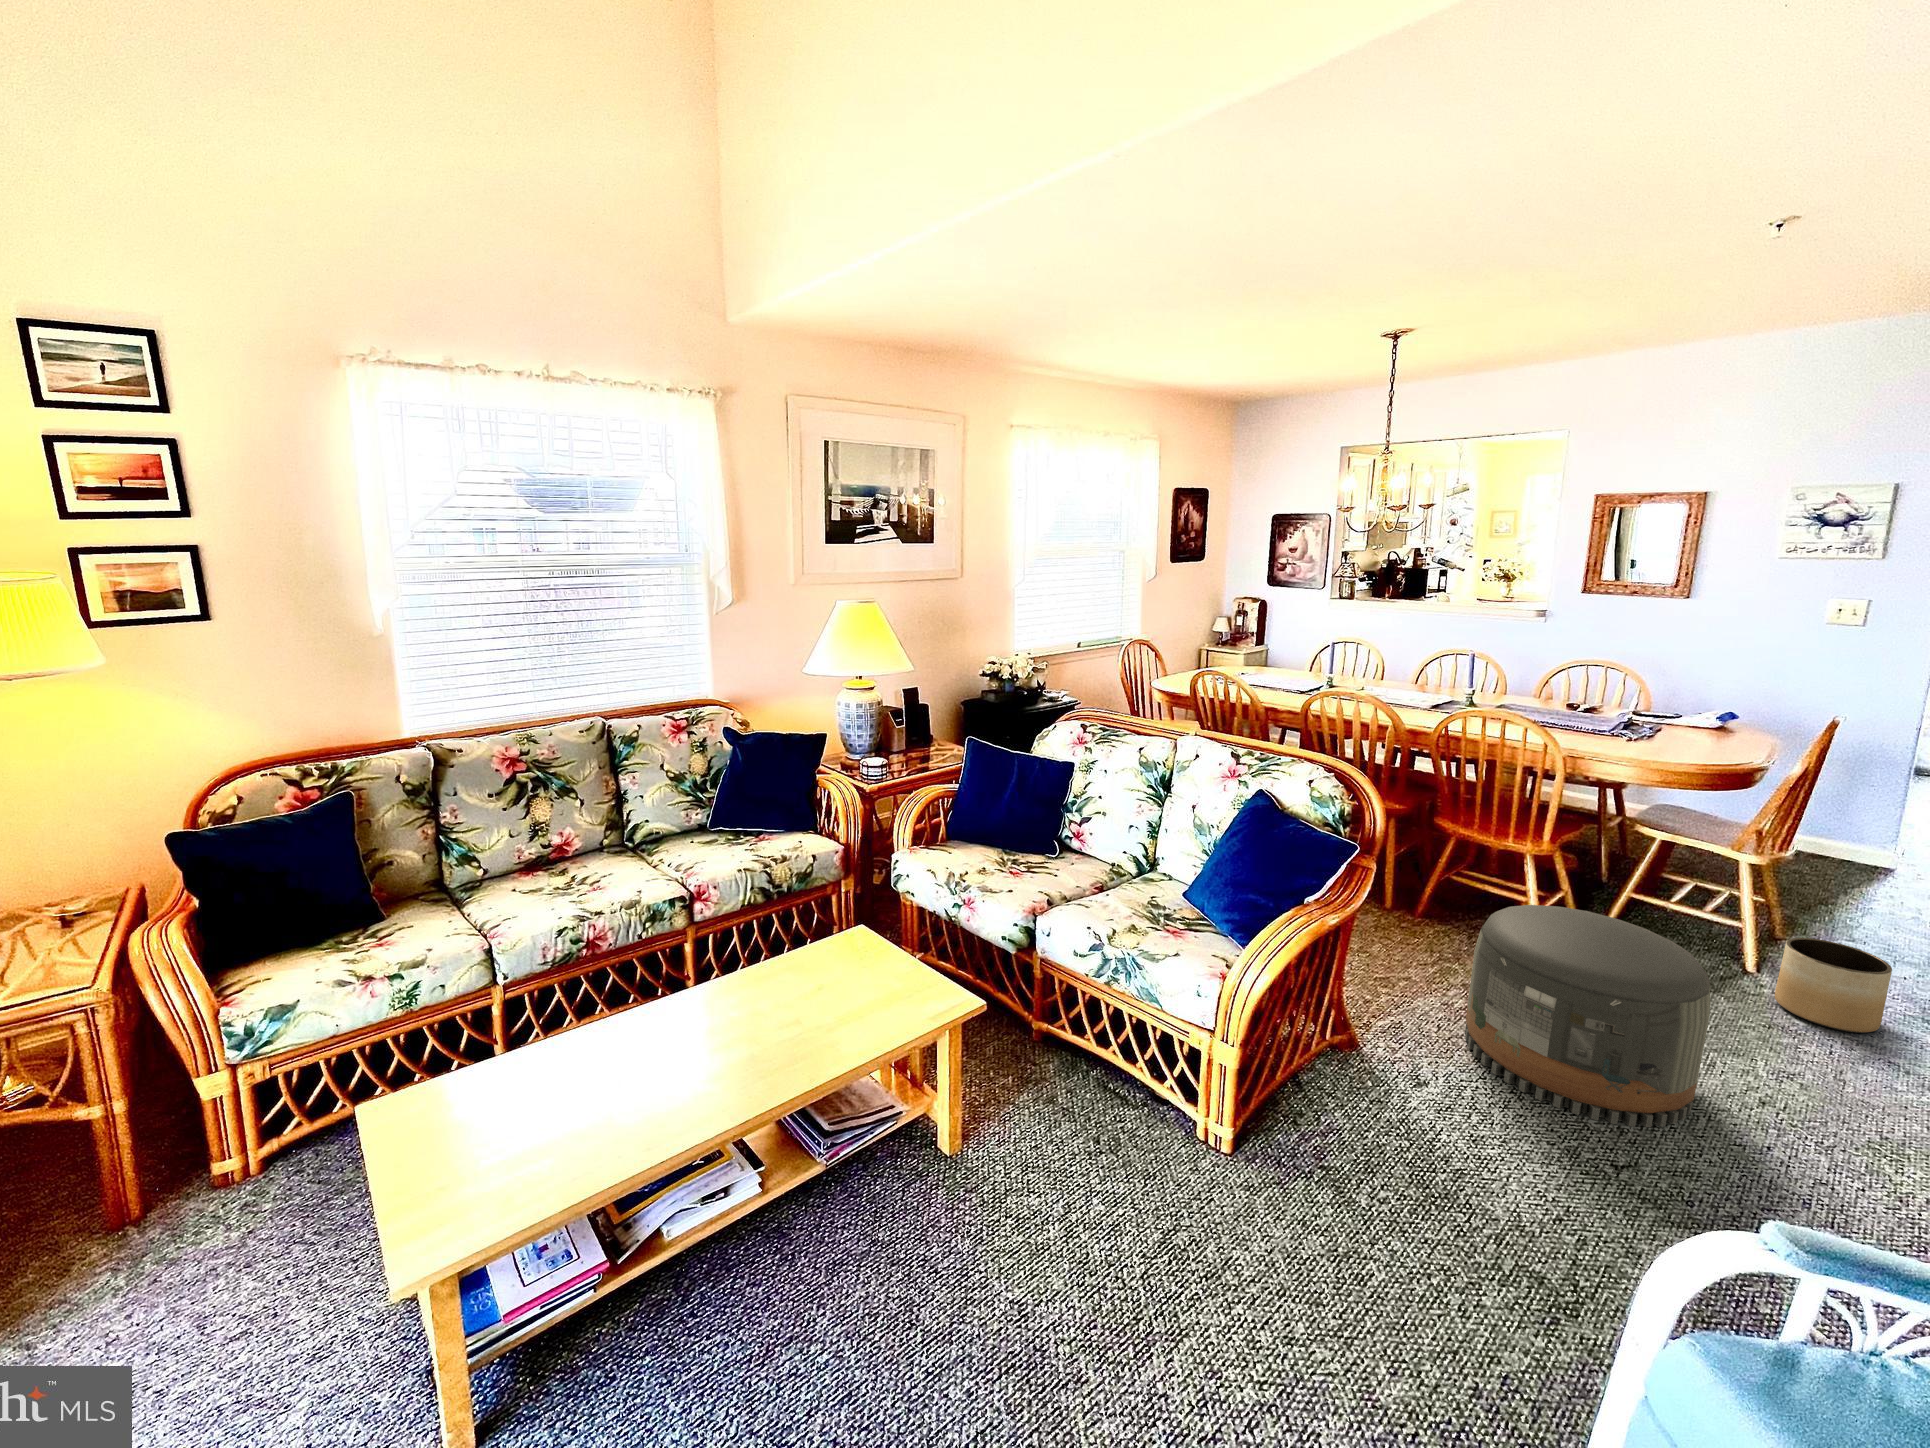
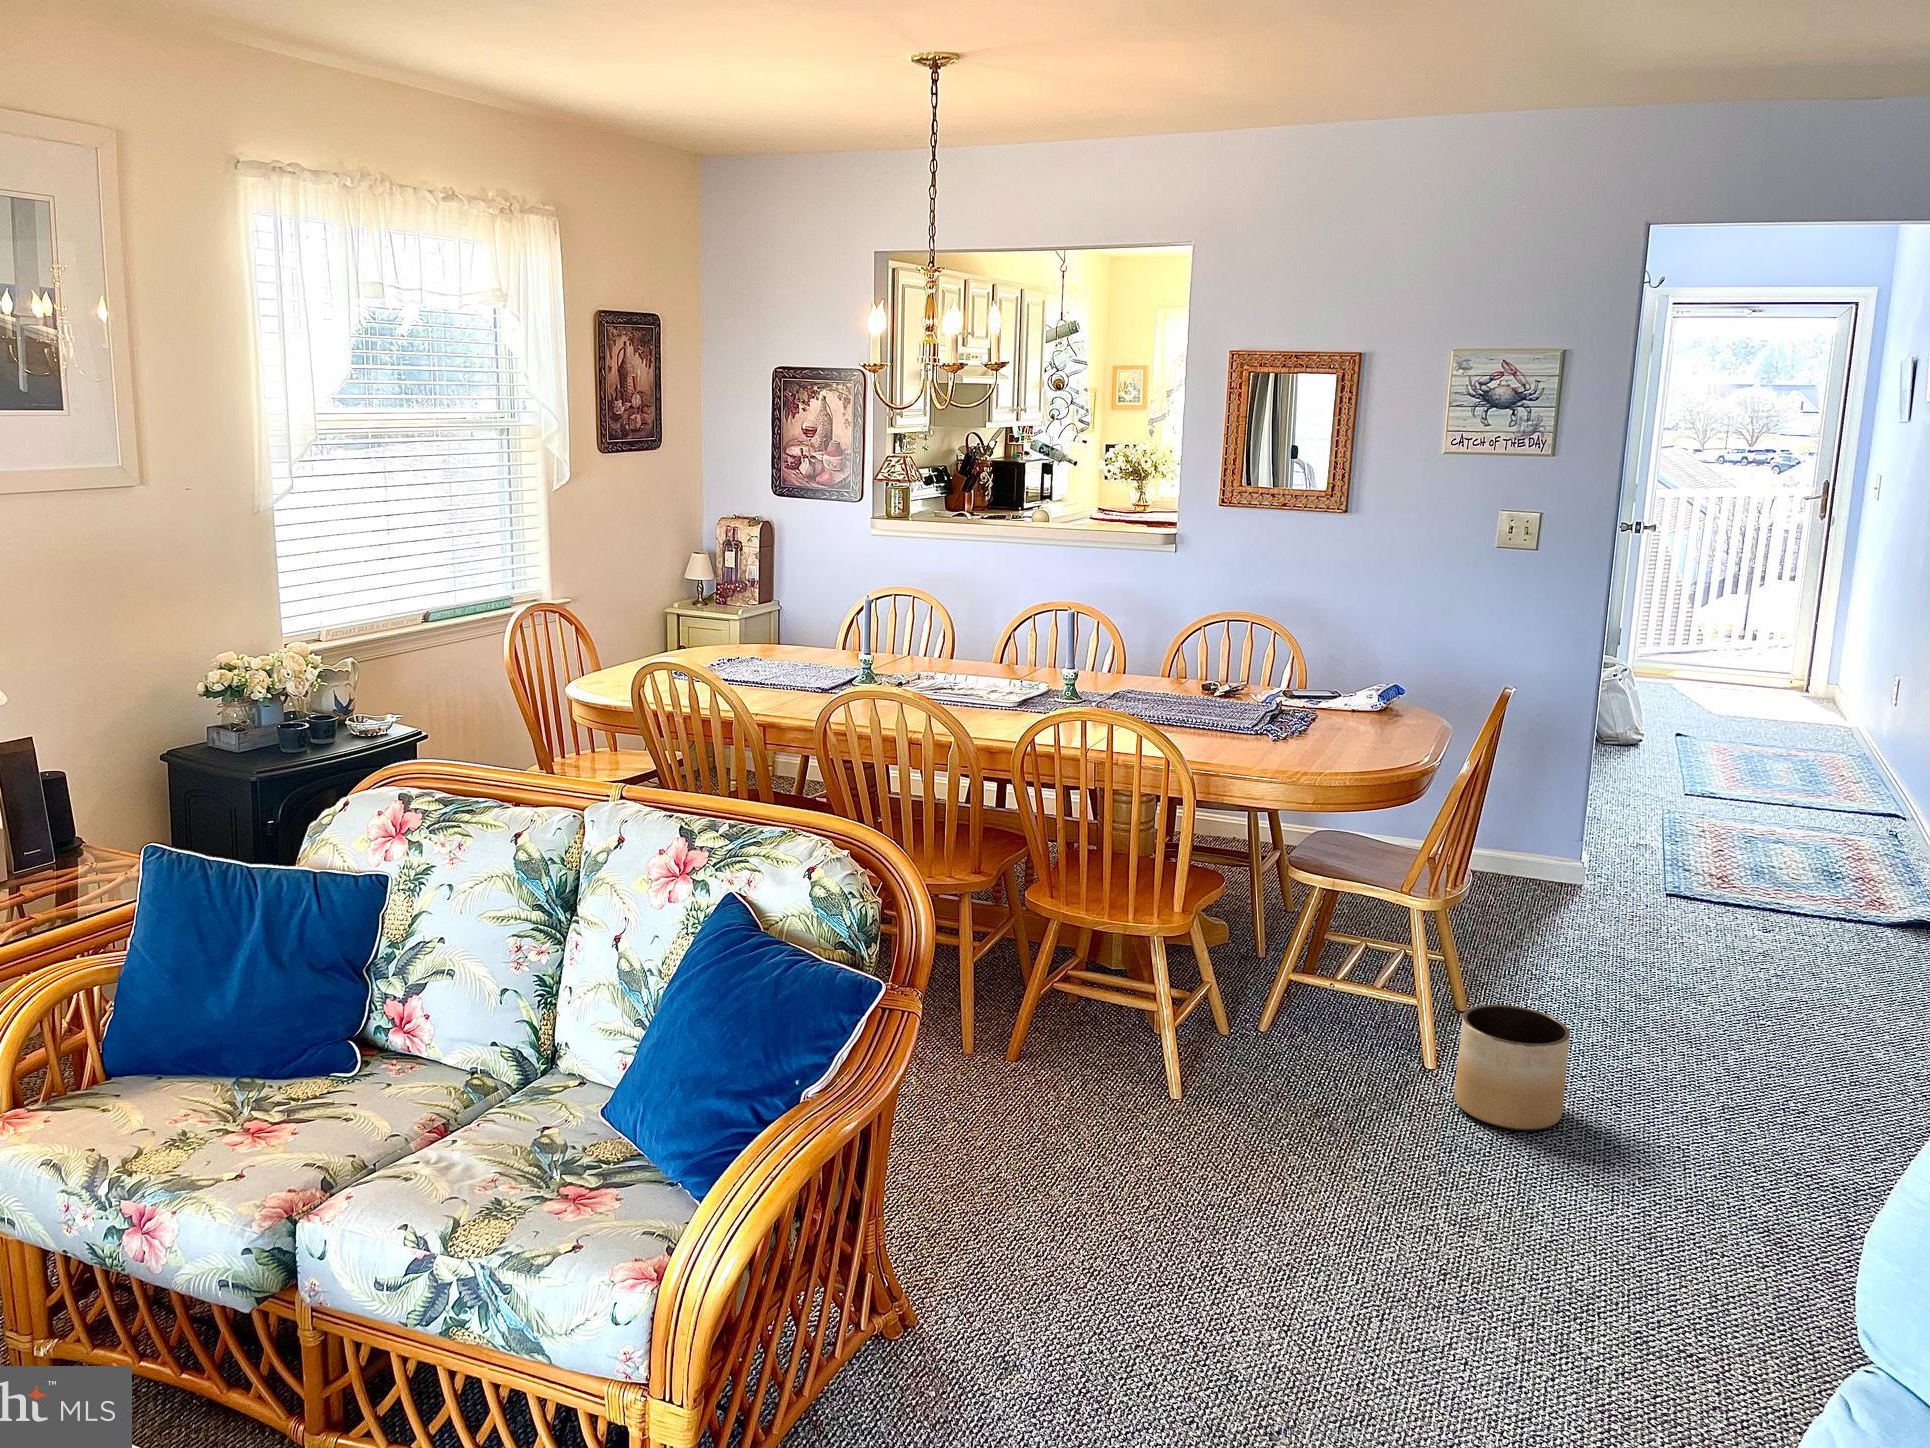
pouf: present [1465,905,1710,1127] -> none [1078,1021,1380,1358]

